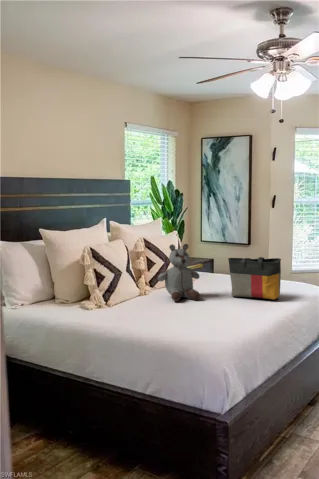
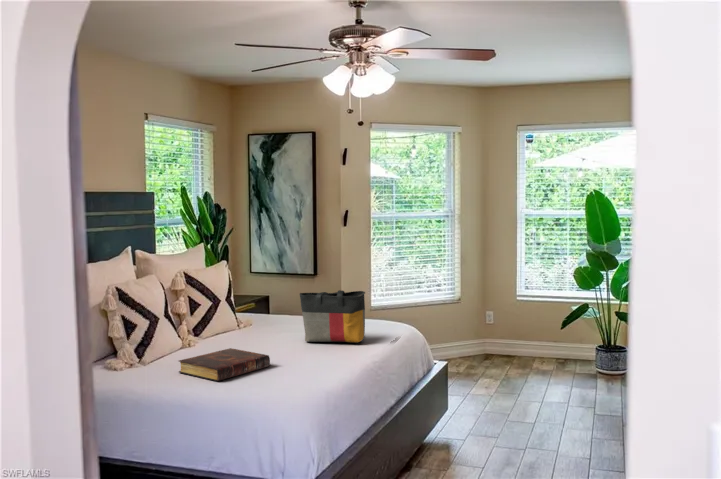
stuffed bear: present [158,244,200,302] -> none [208,277,265,353]
book: none [131,298,200,324] -> present [179,348,270,381]

